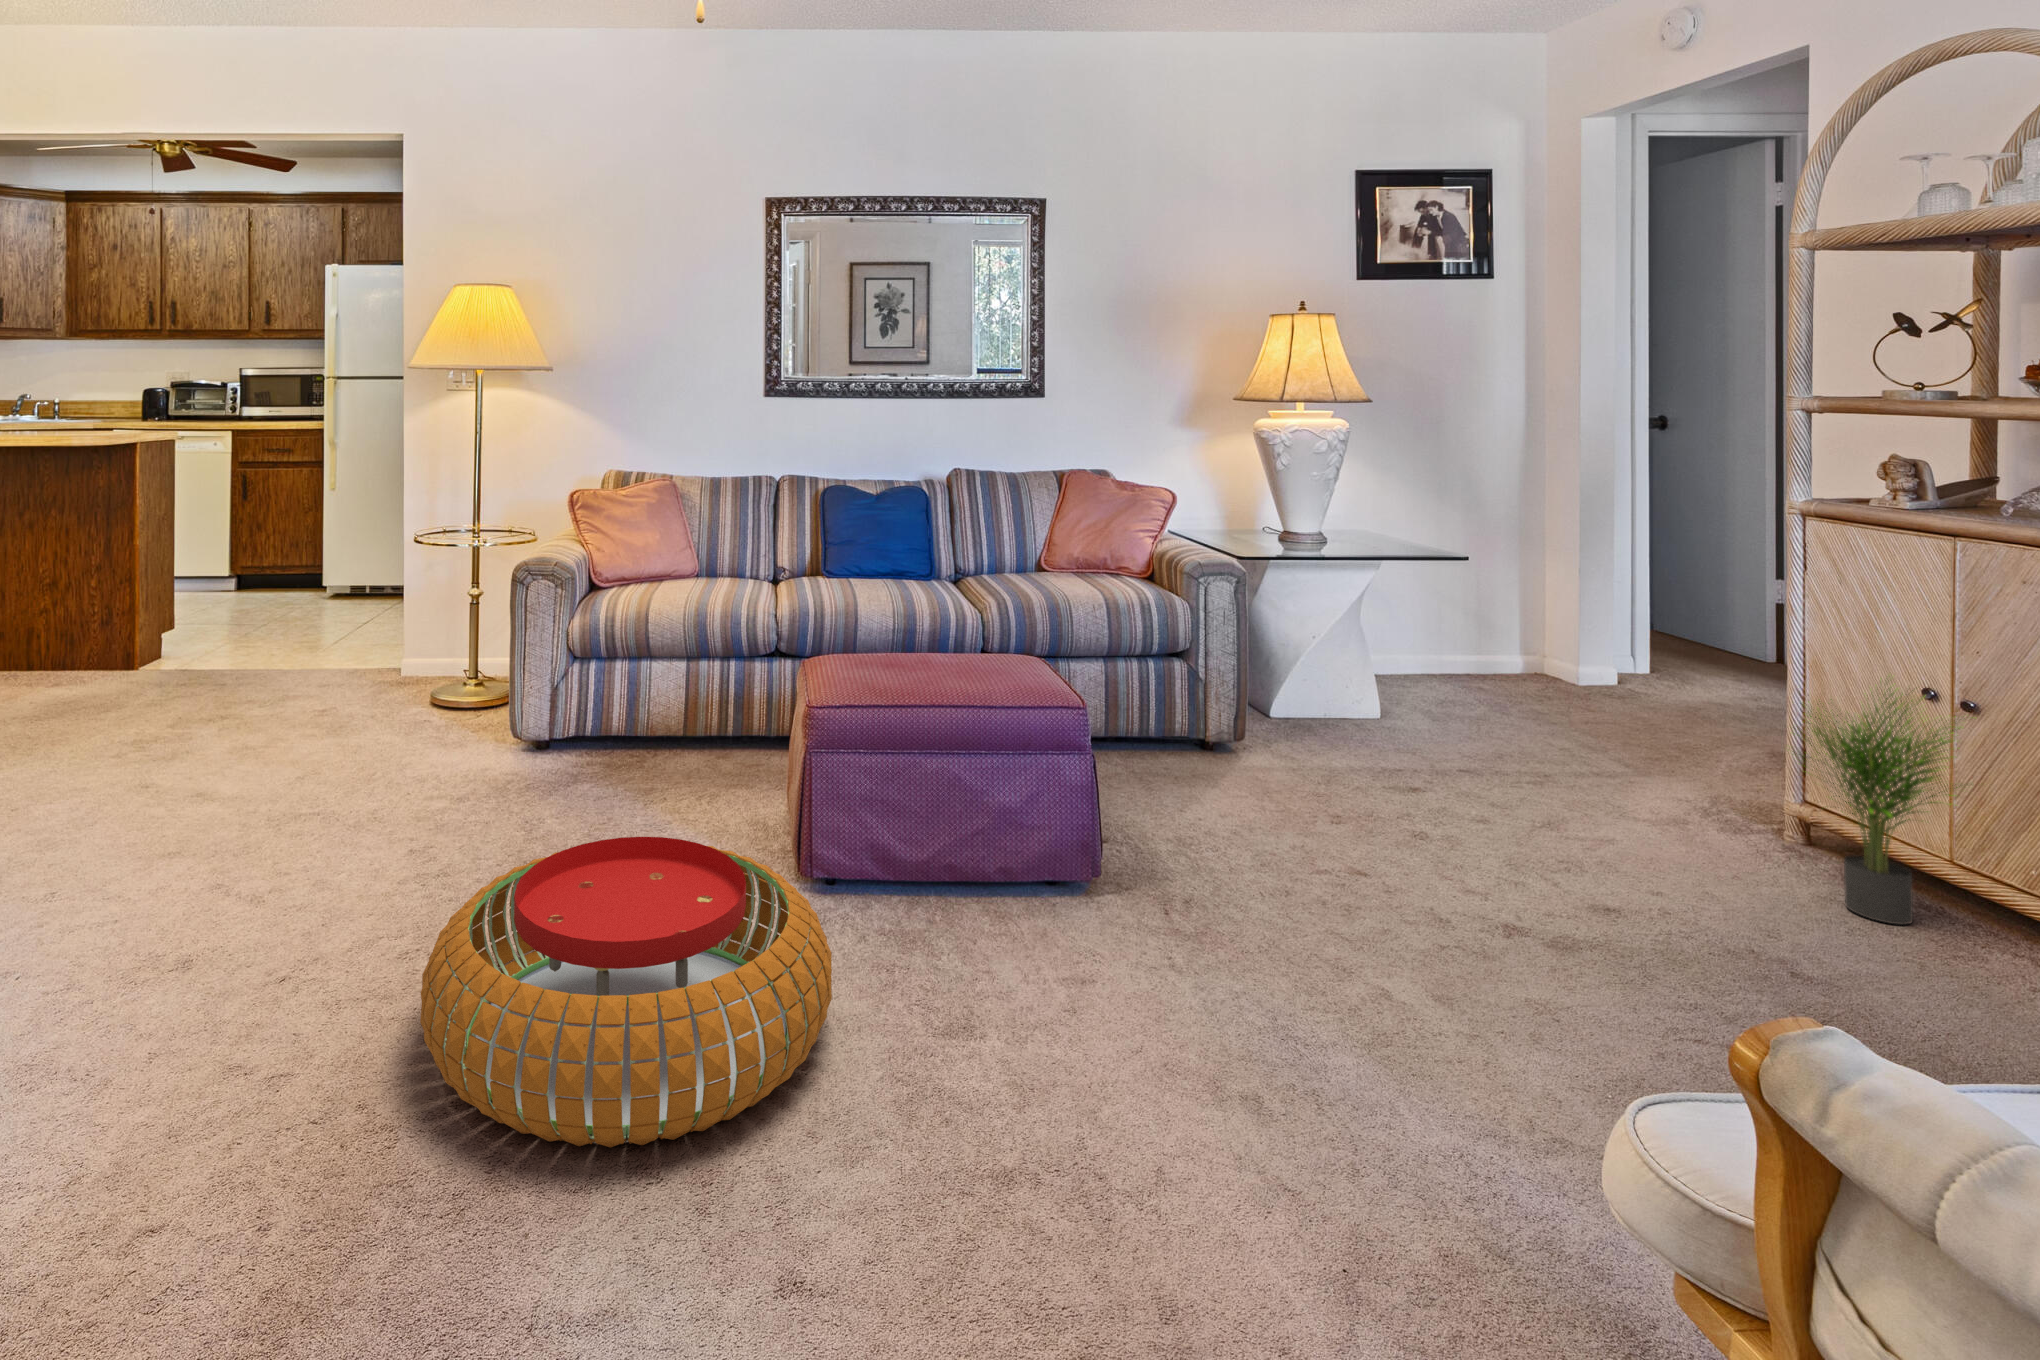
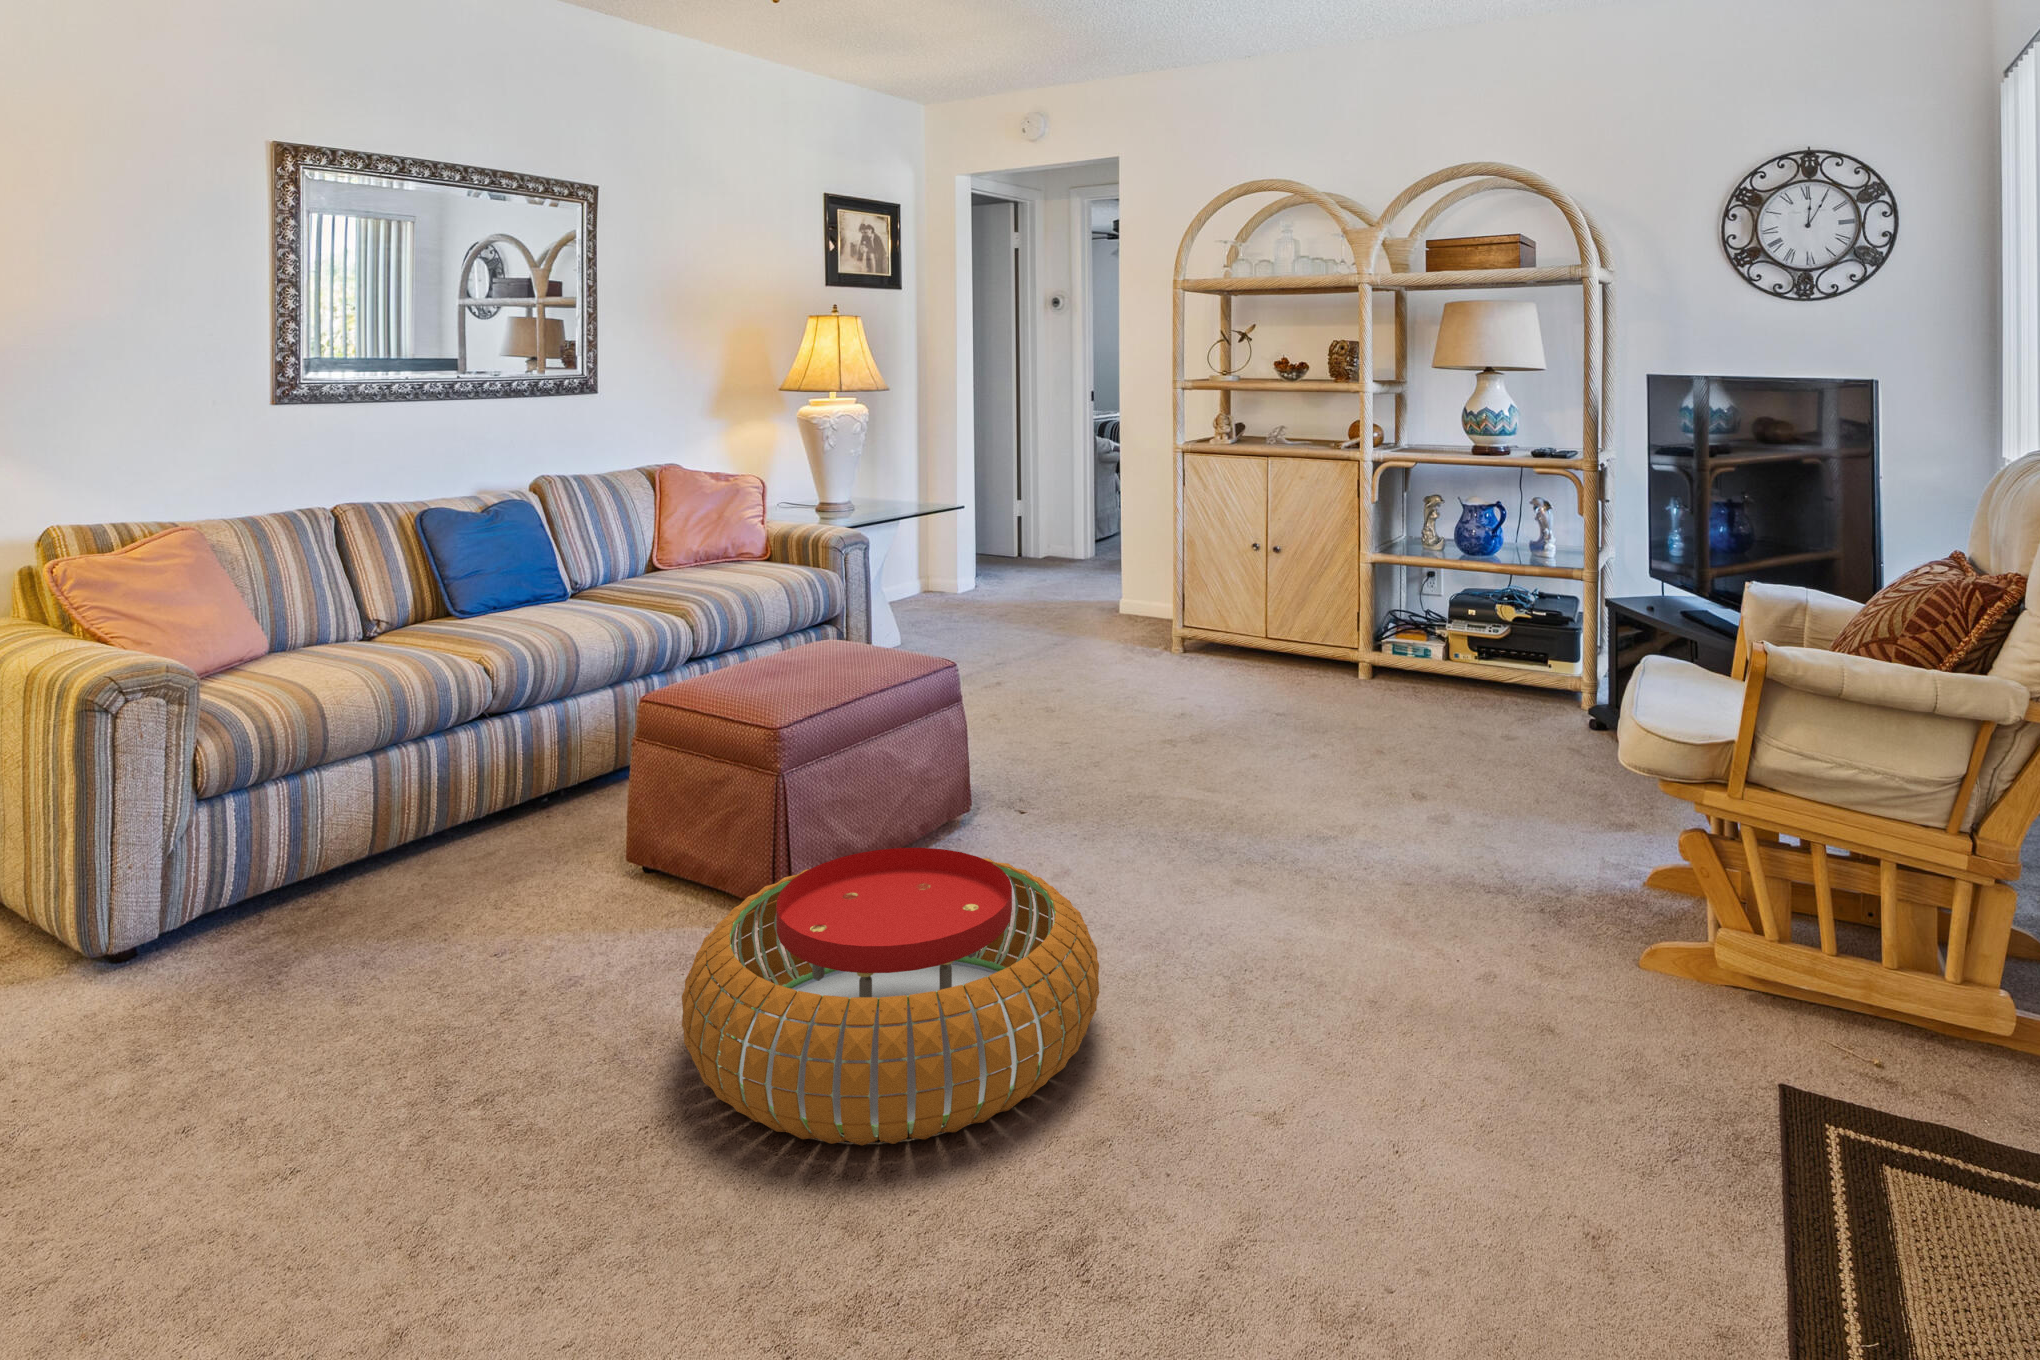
potted plant: present [1792,688,1960,925] -> none [1204,538,1292,677]

